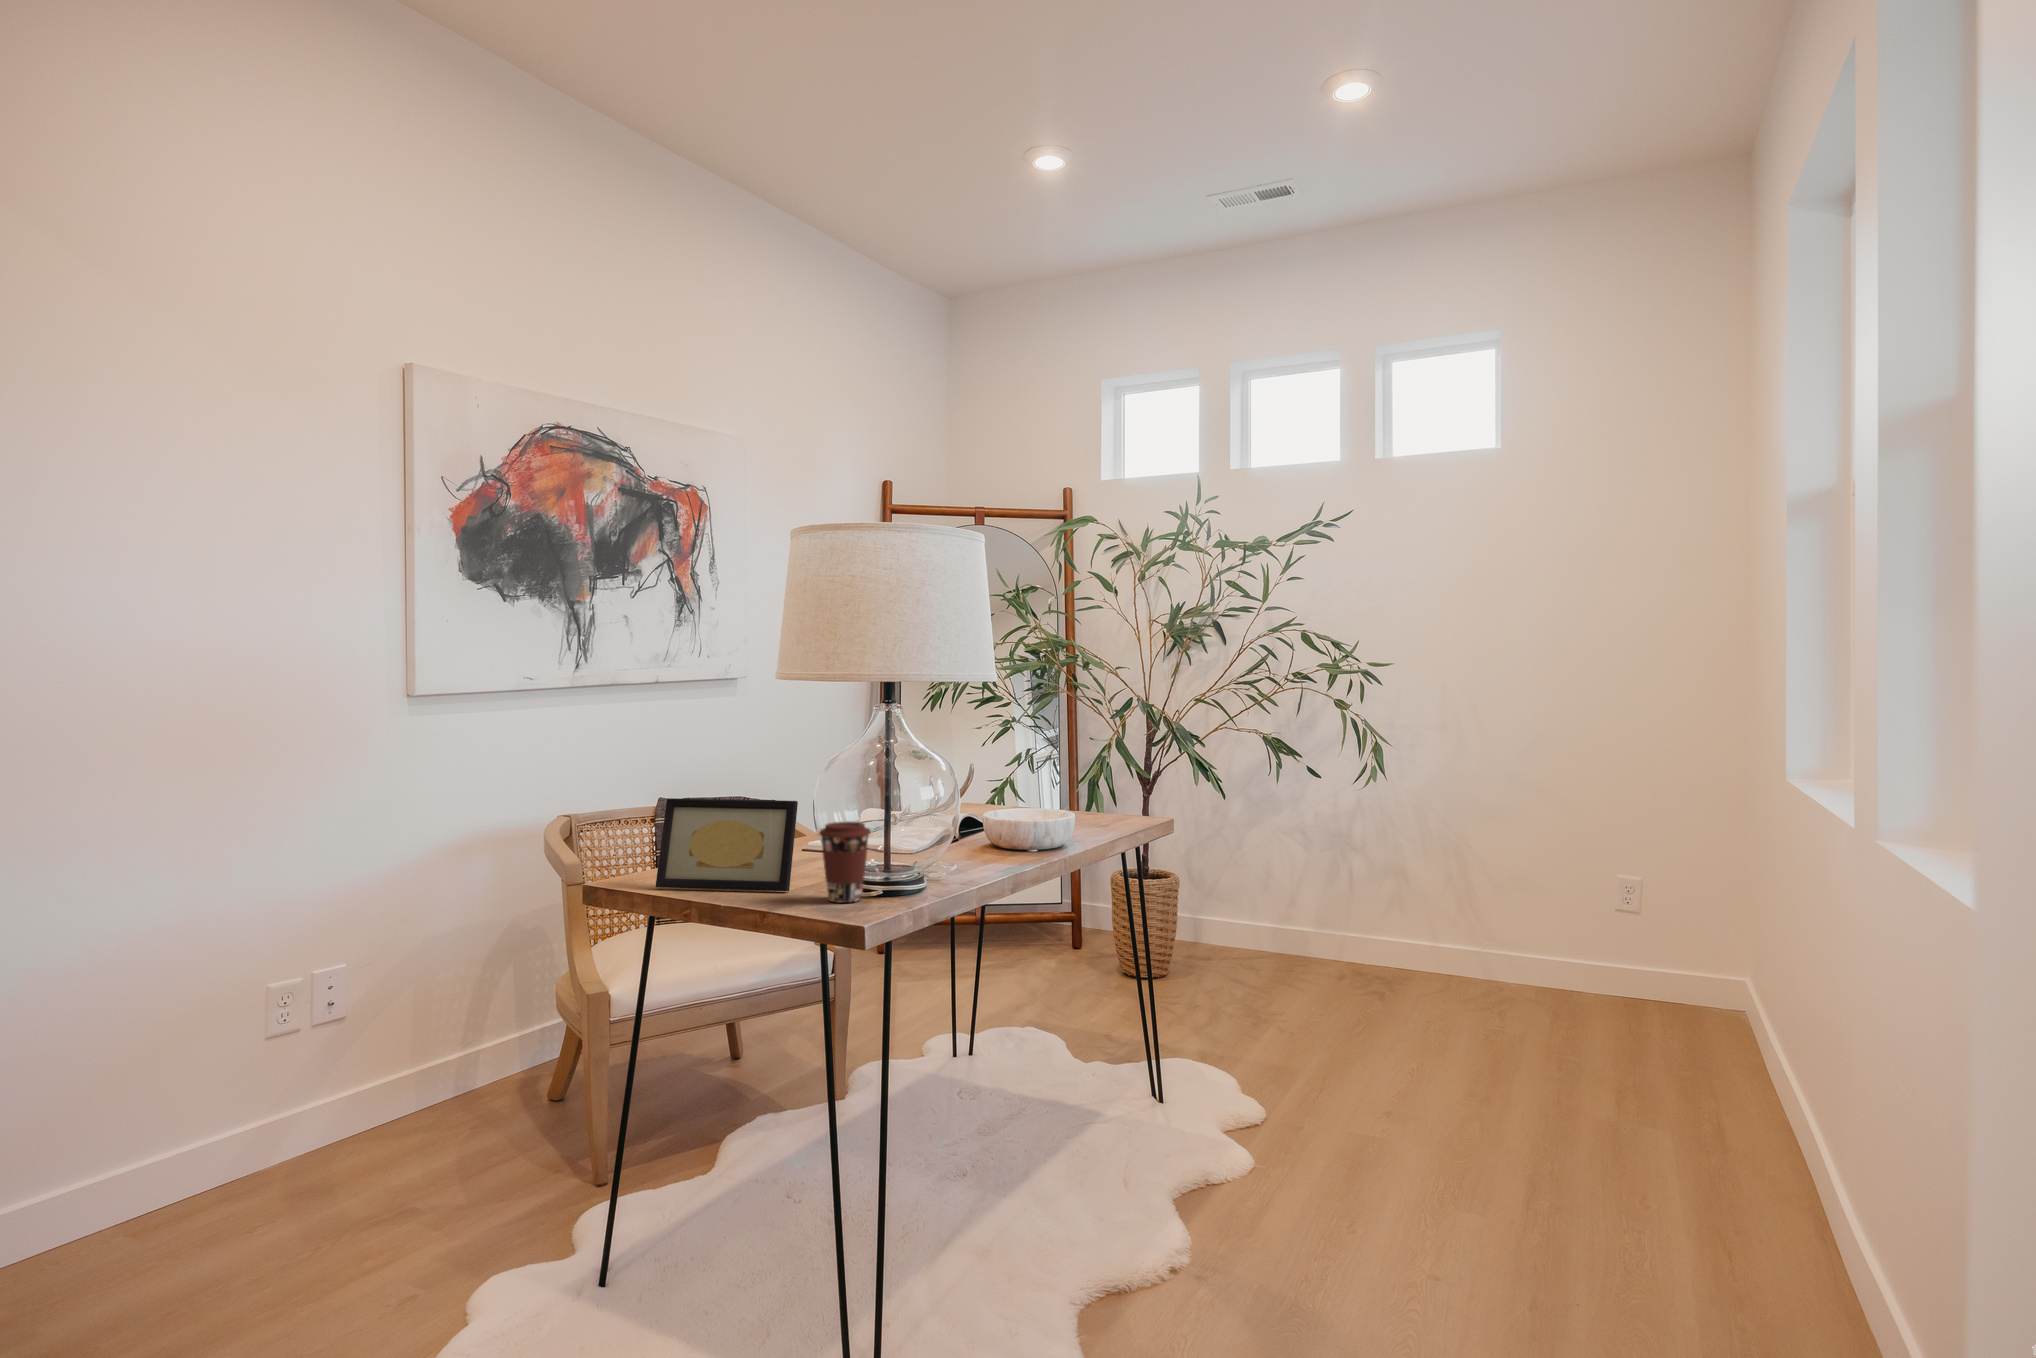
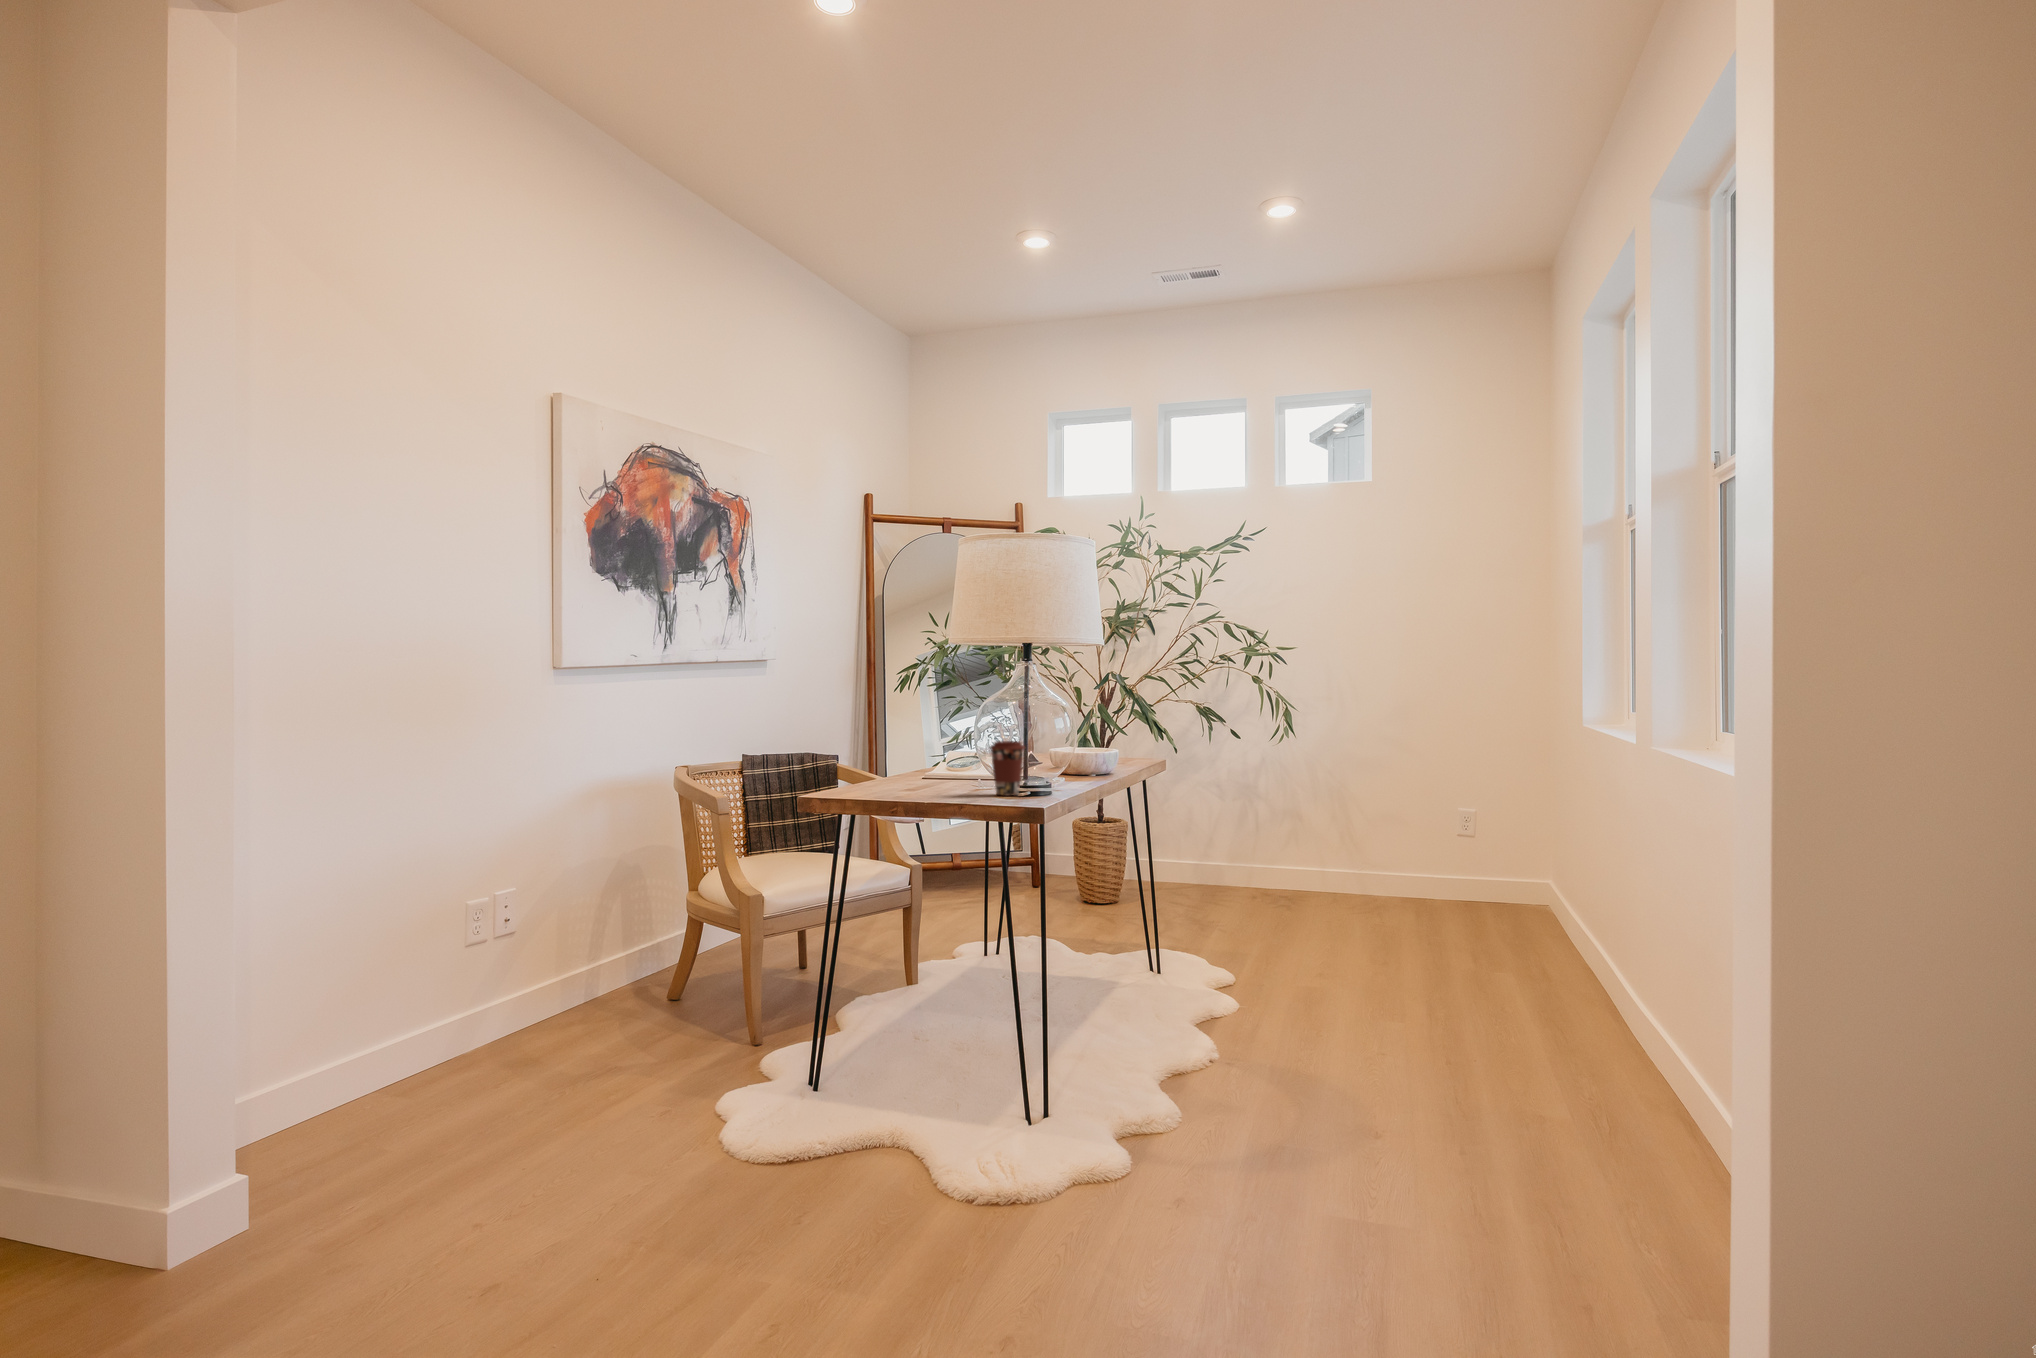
picture frame: present [656,798,798,891] -> none [860,729,960,793]

